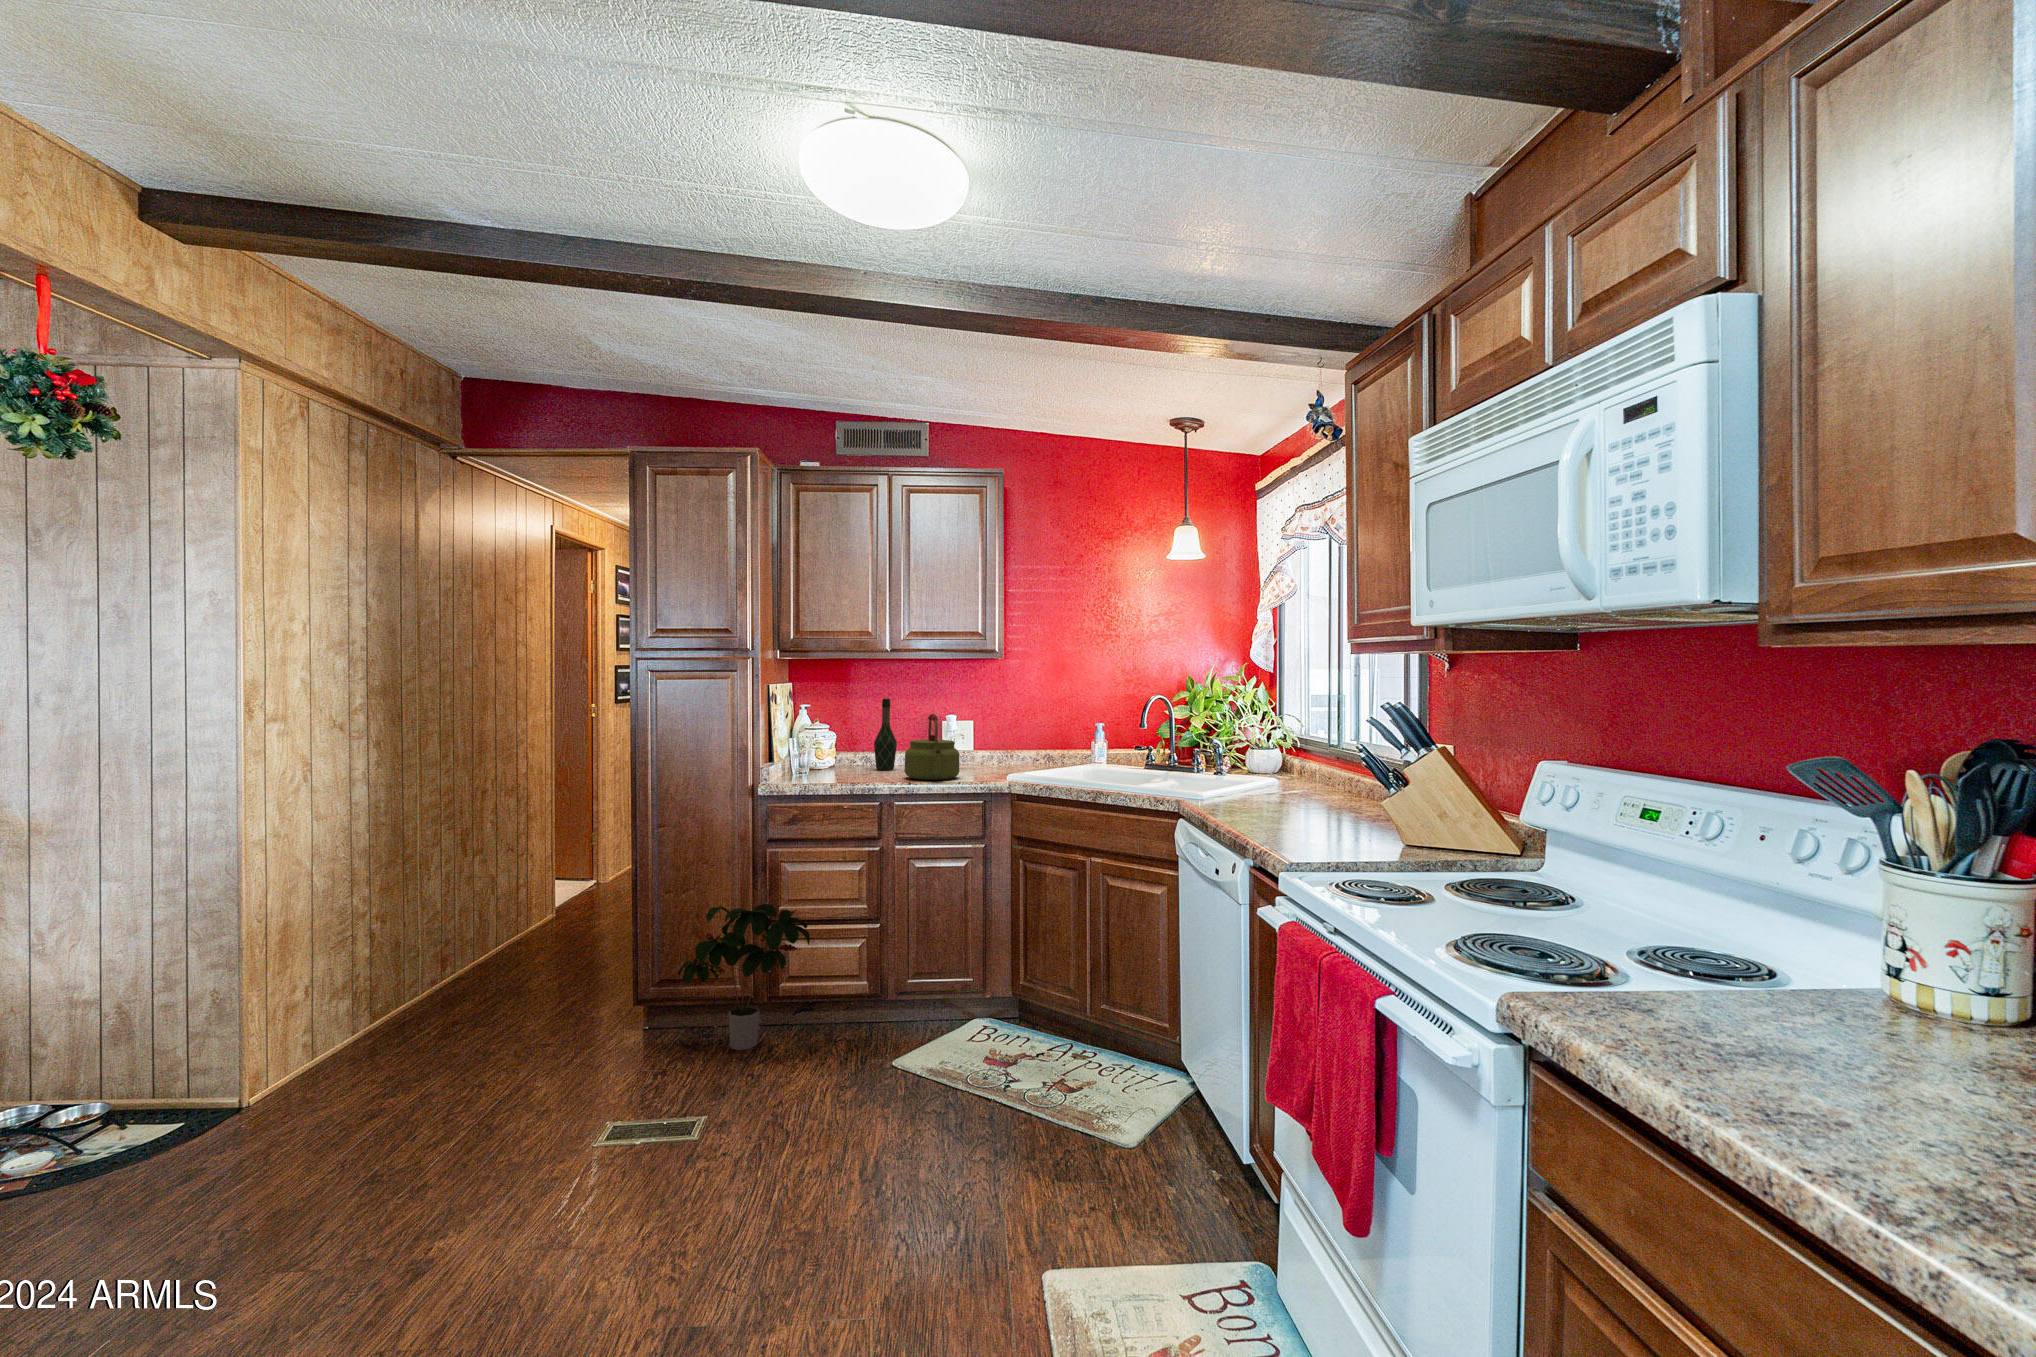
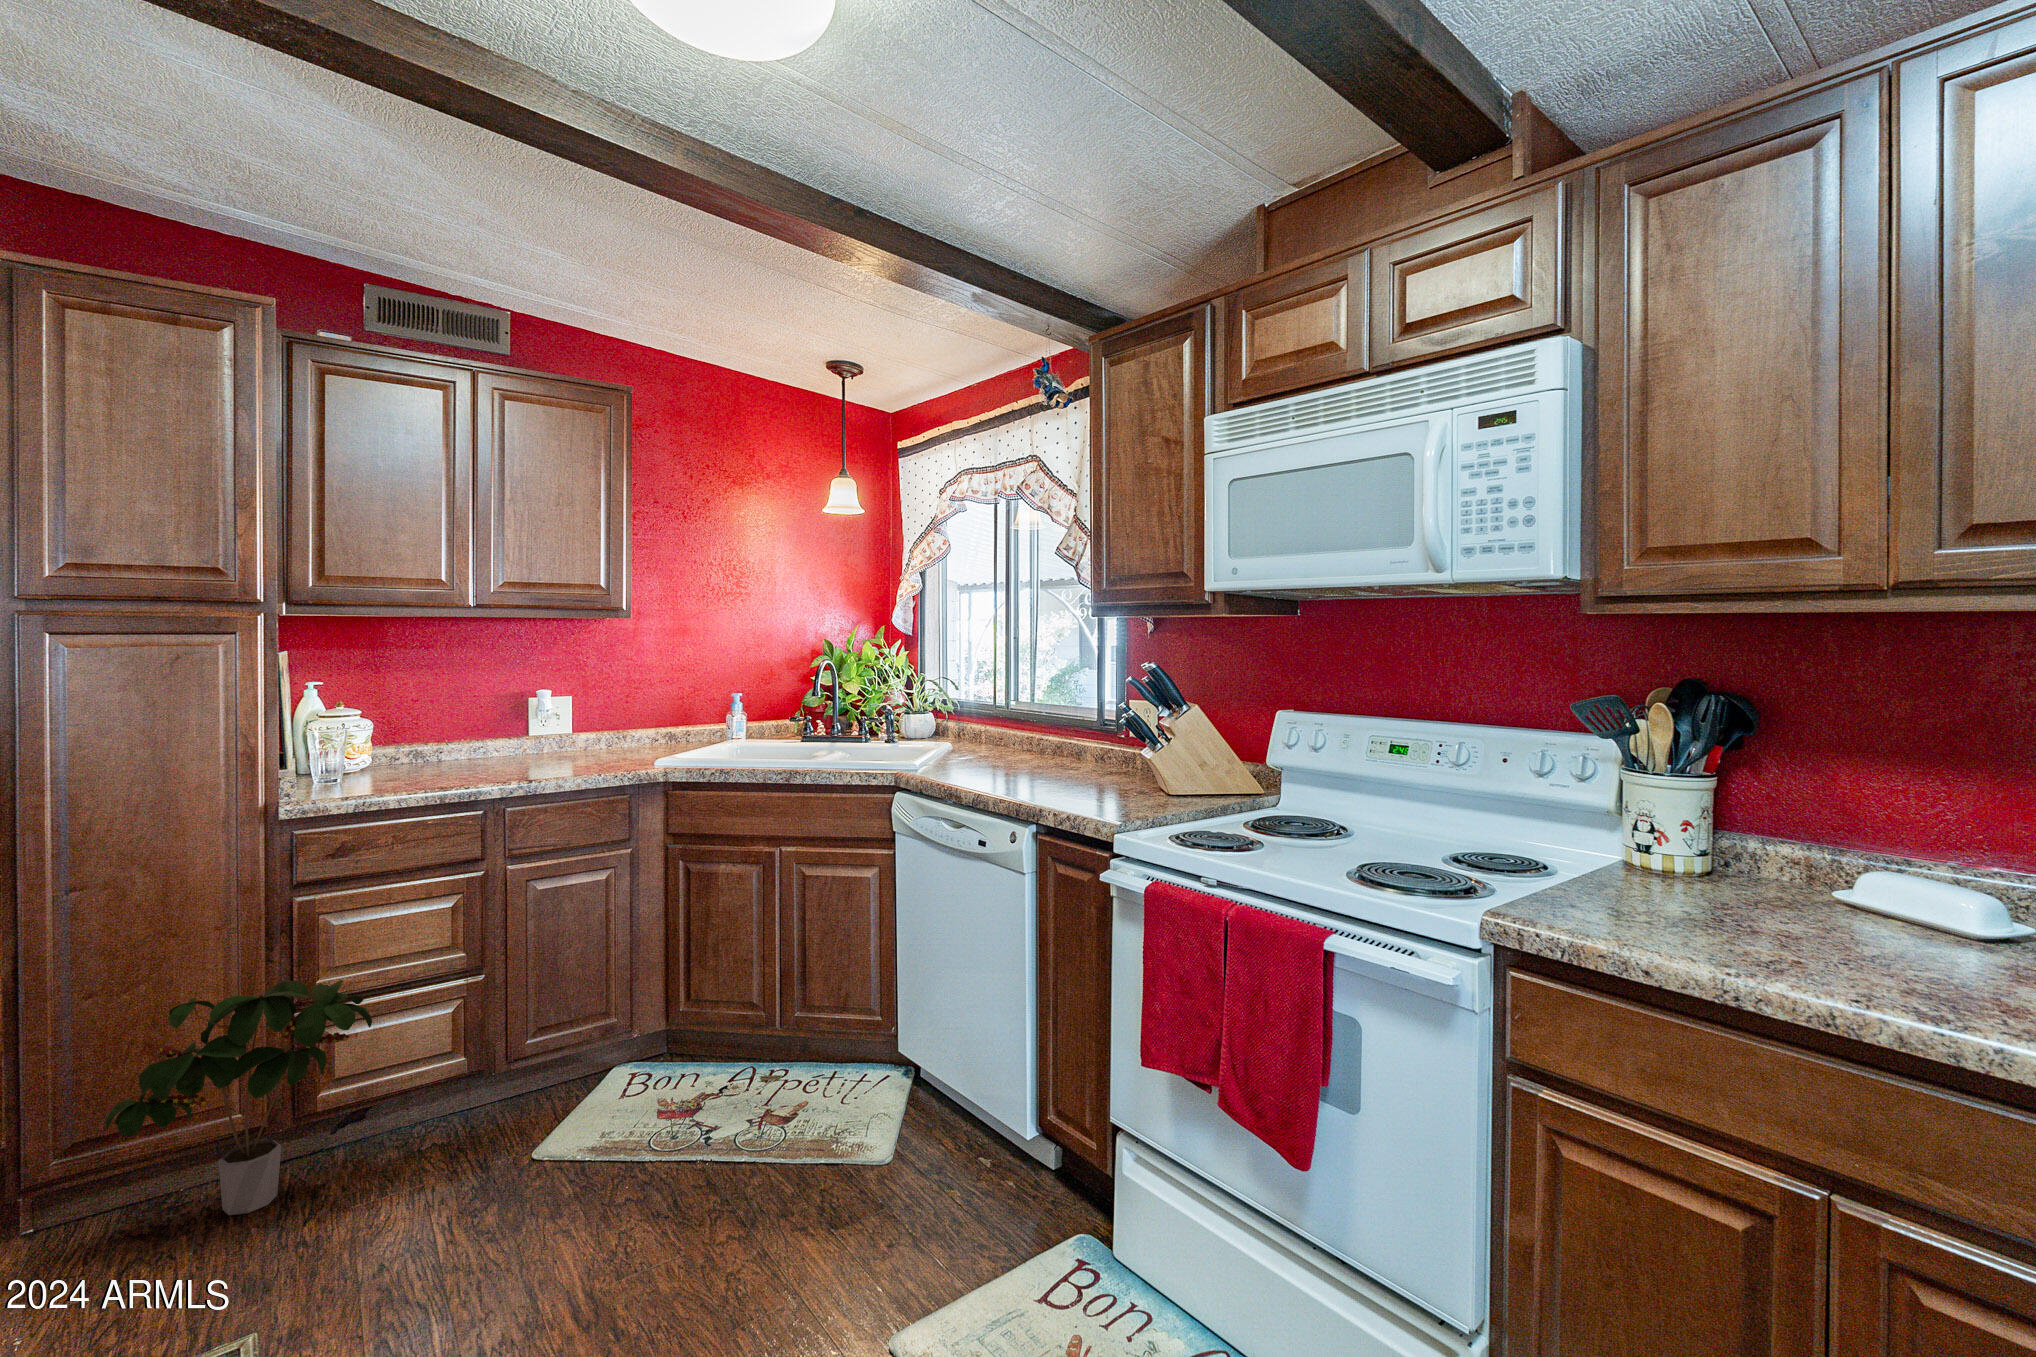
wine bottle: present [874,699,897,770] -> none [433,670,470,767]
kettle: present [904,714,959,780] -> none [504,689,586,776]

